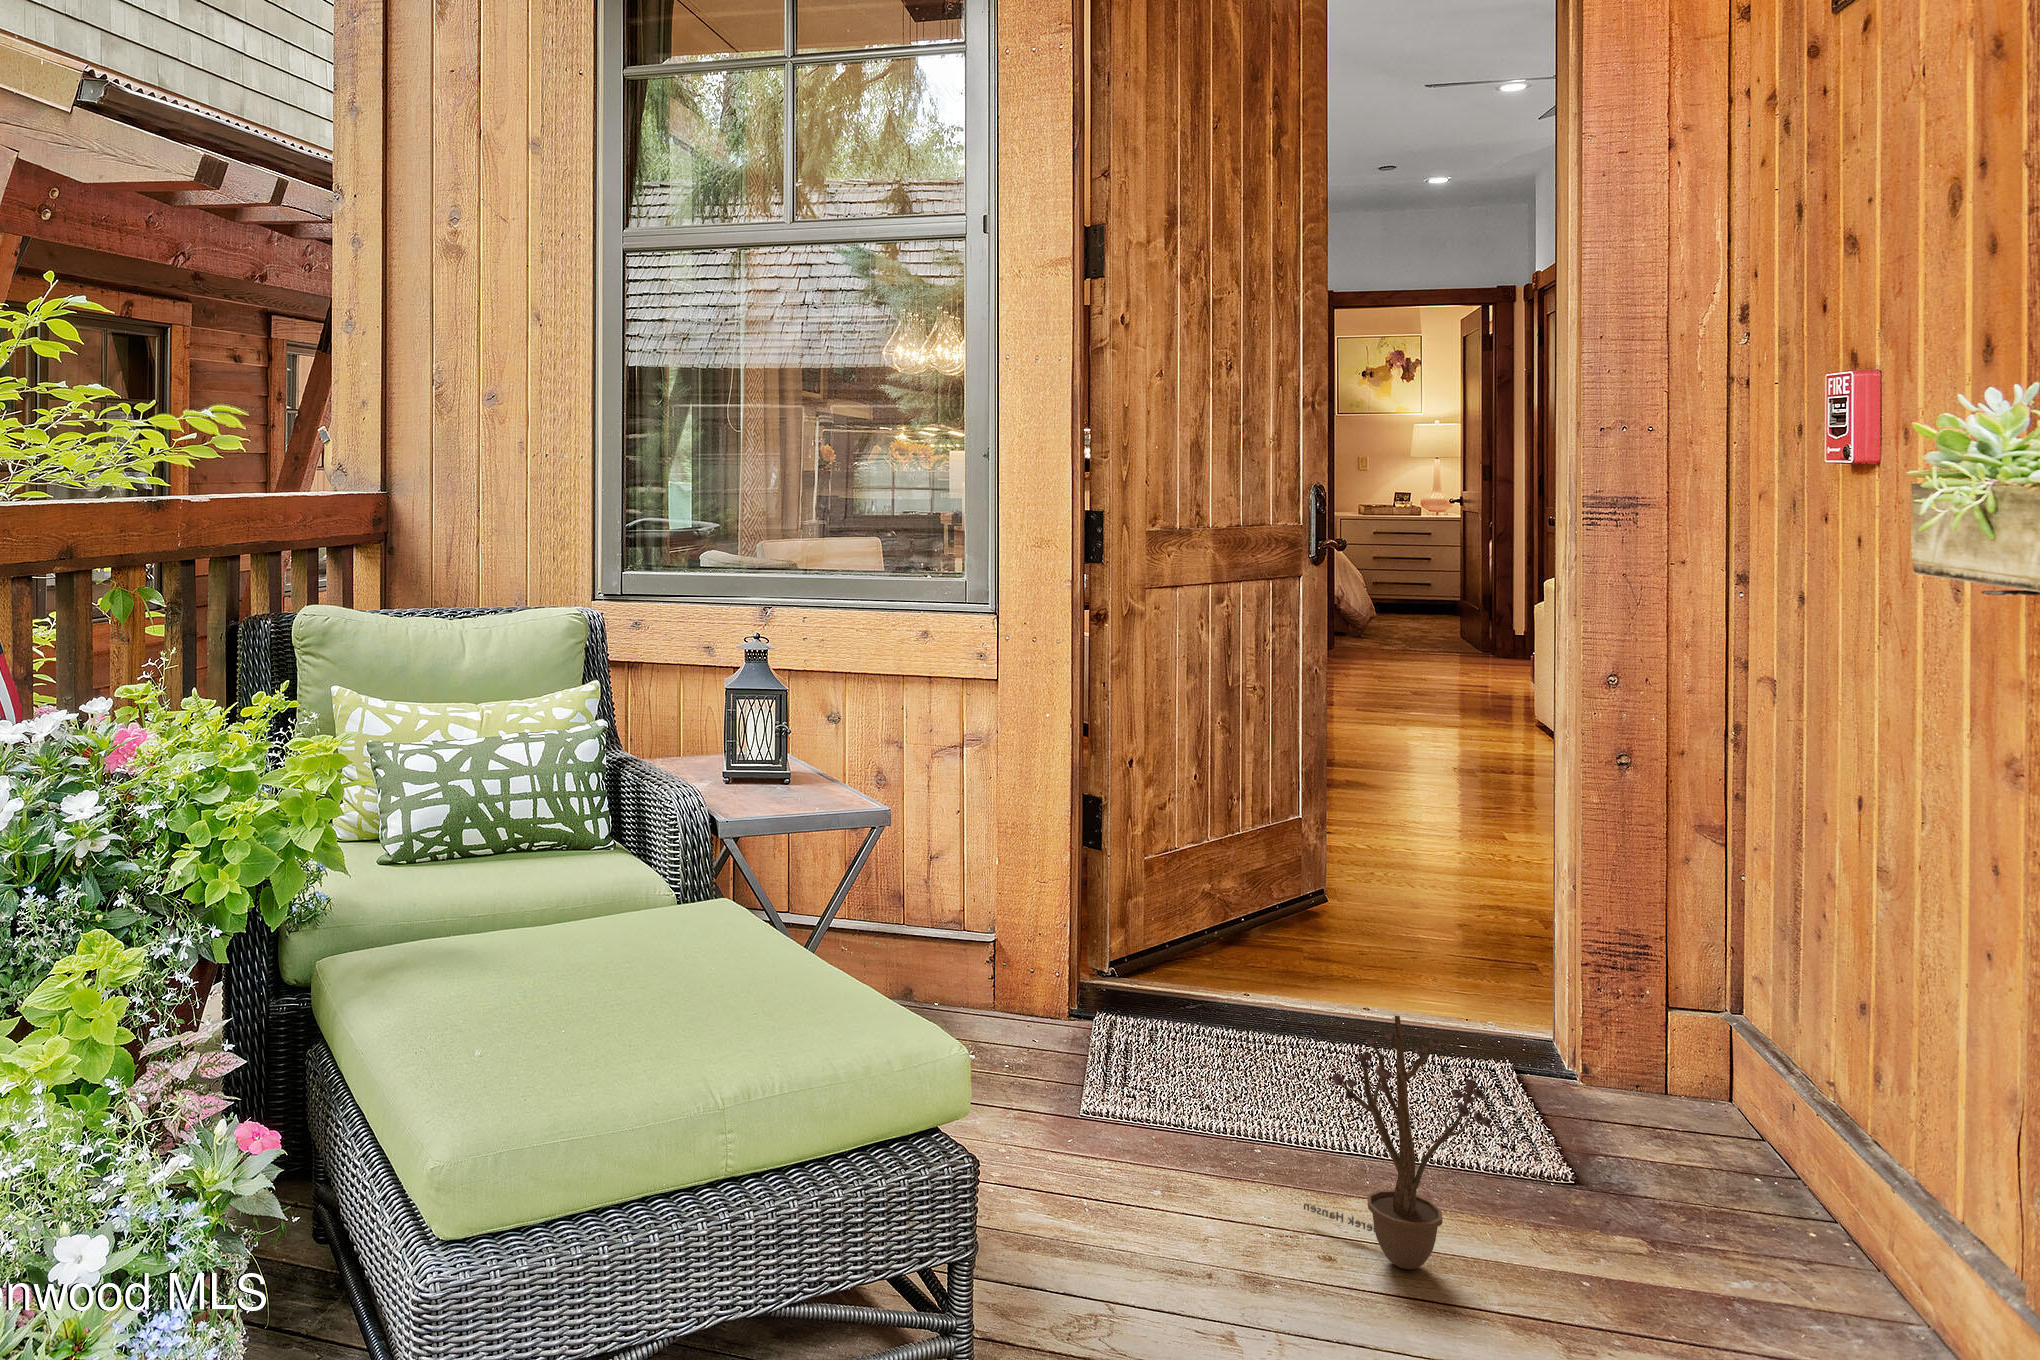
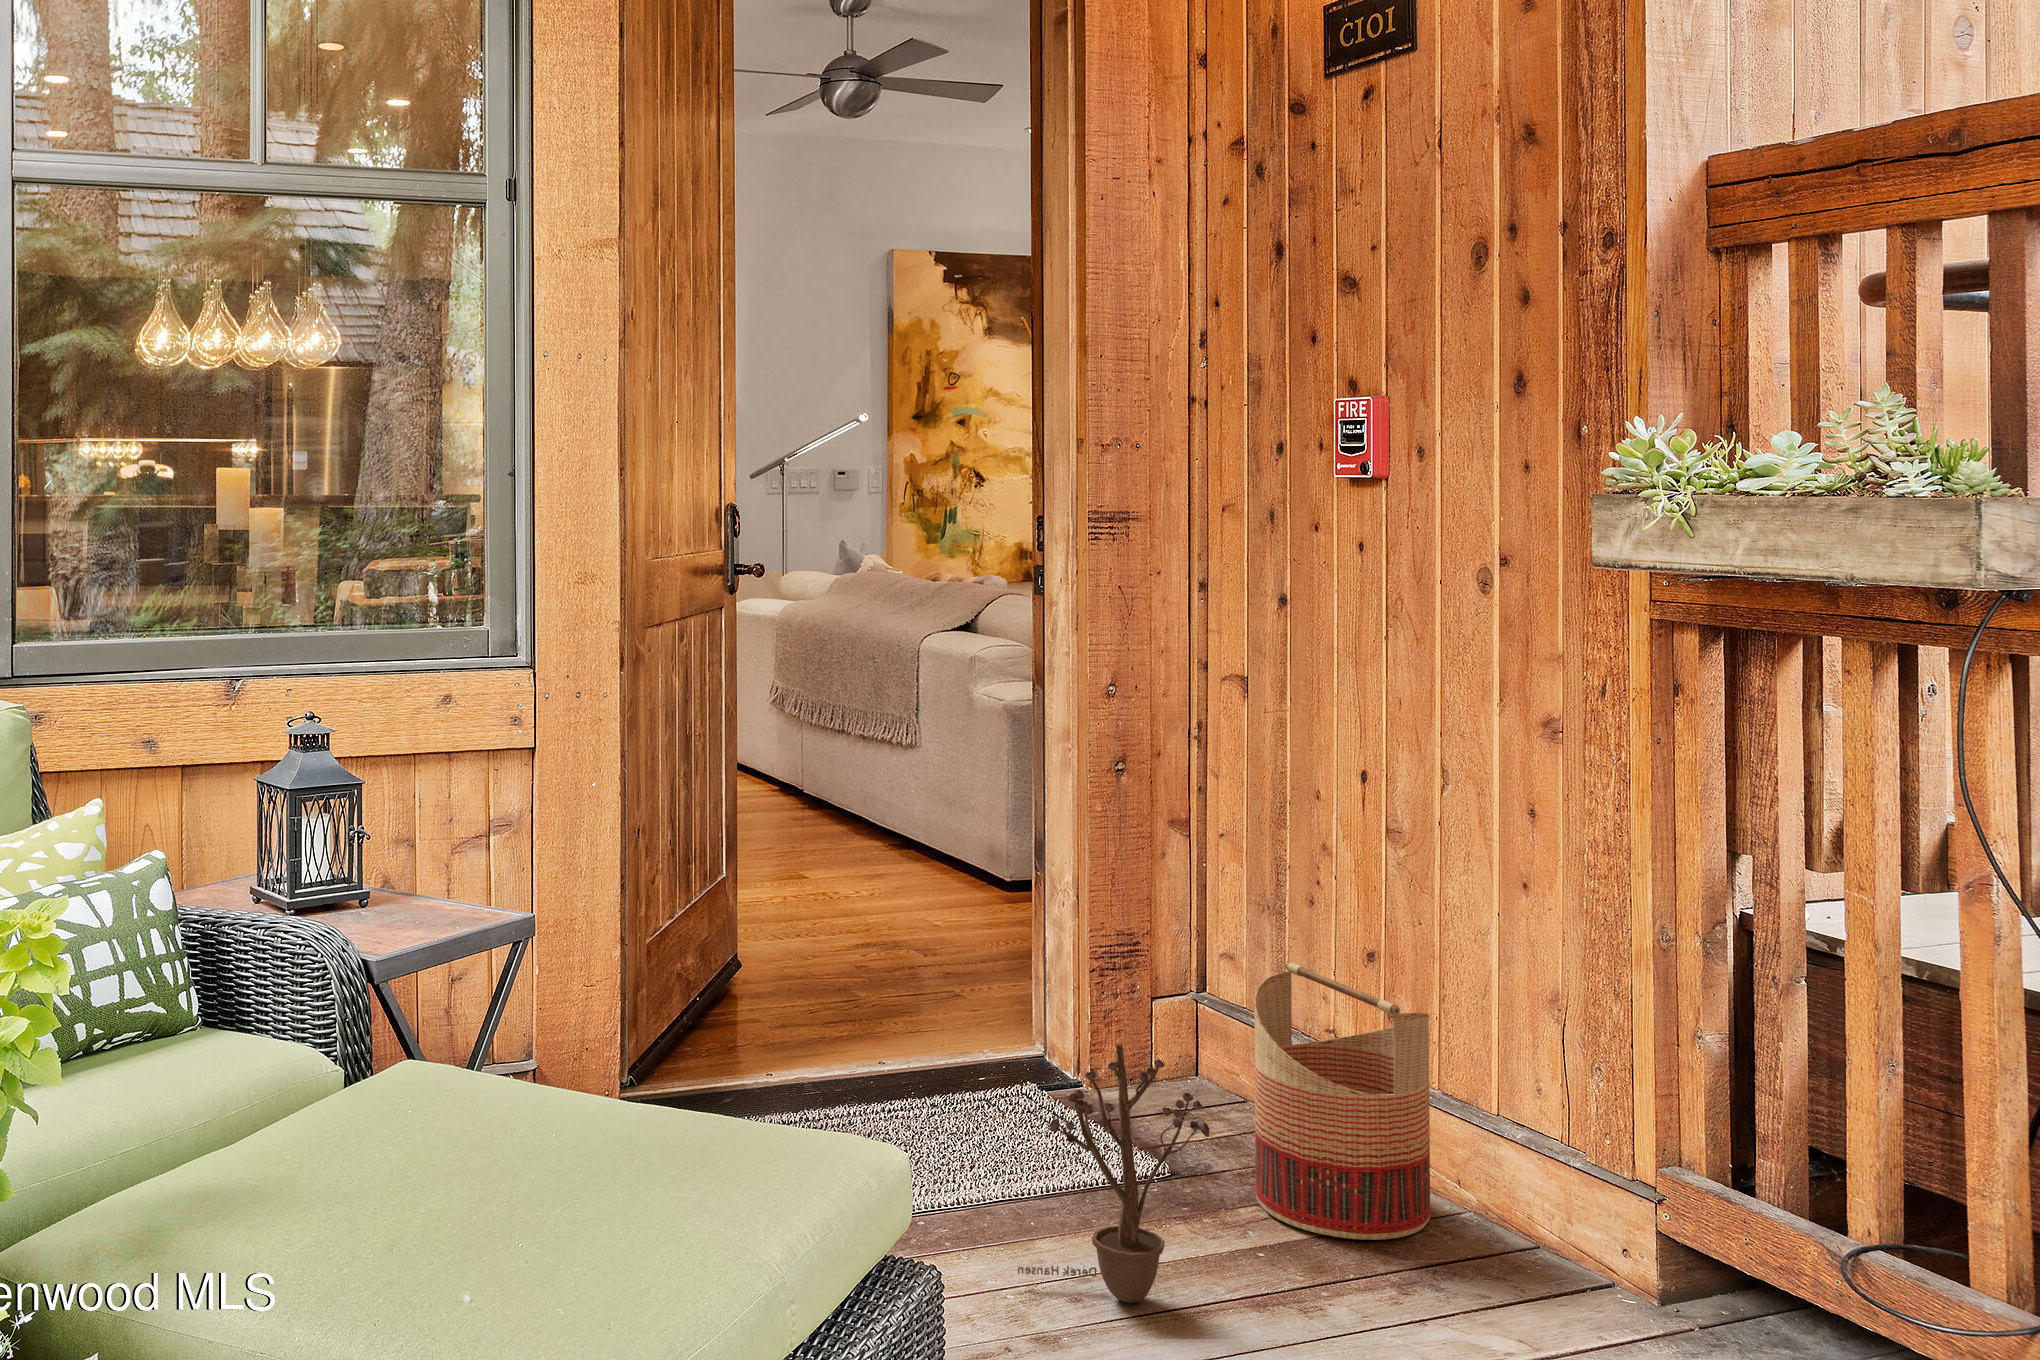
basket: none [1652,987,1875,1310] -> present [1254,963,1430,1240]

